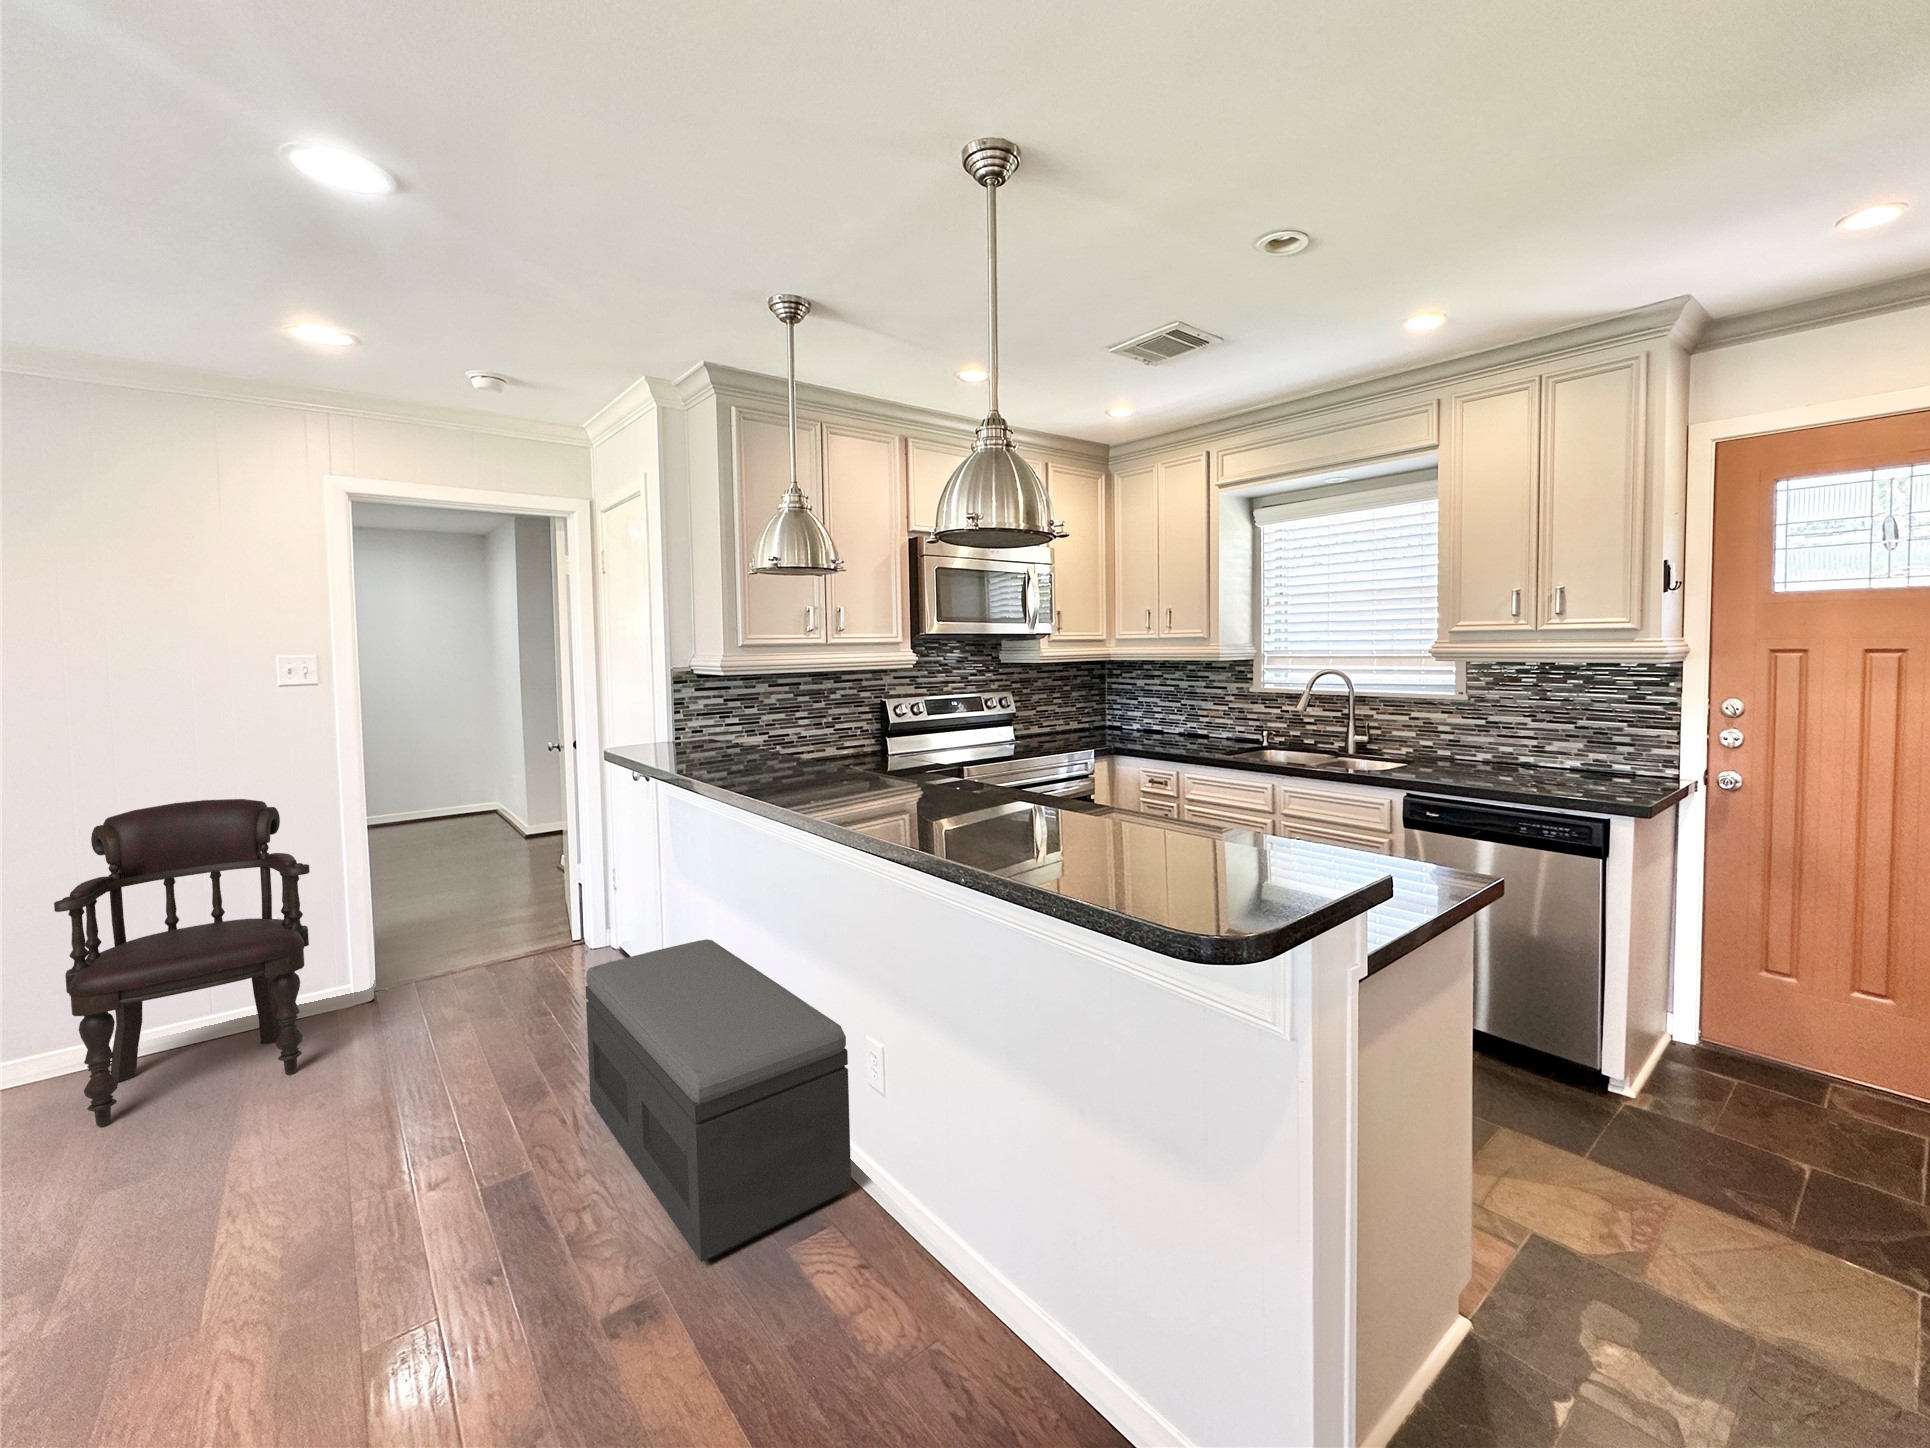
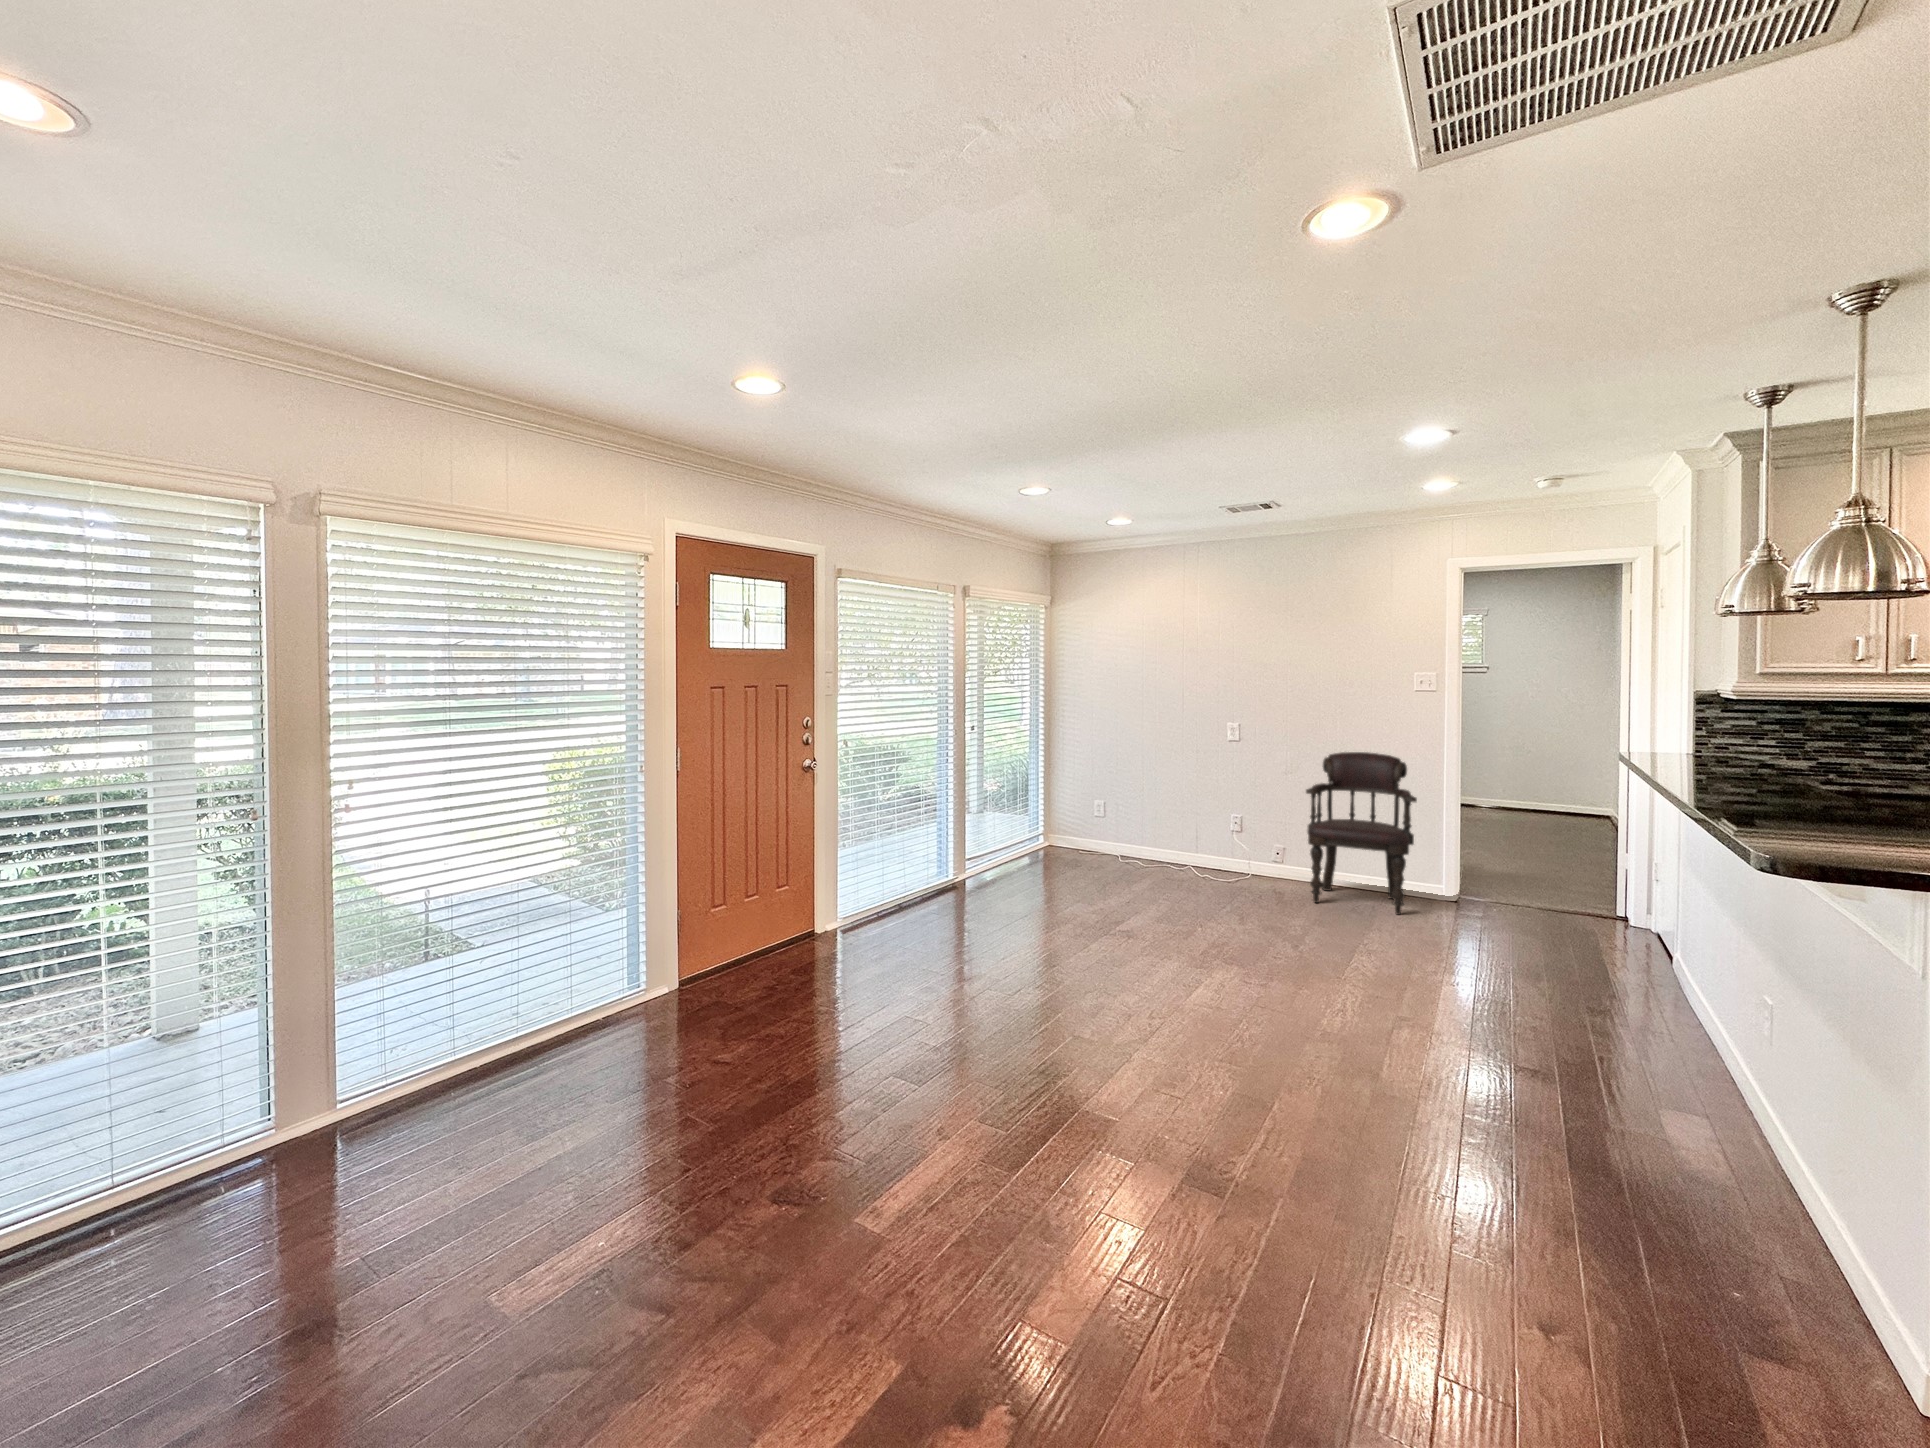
storage bench: present [586,939,851,1262] -> none [1561,894,1735,1104]

